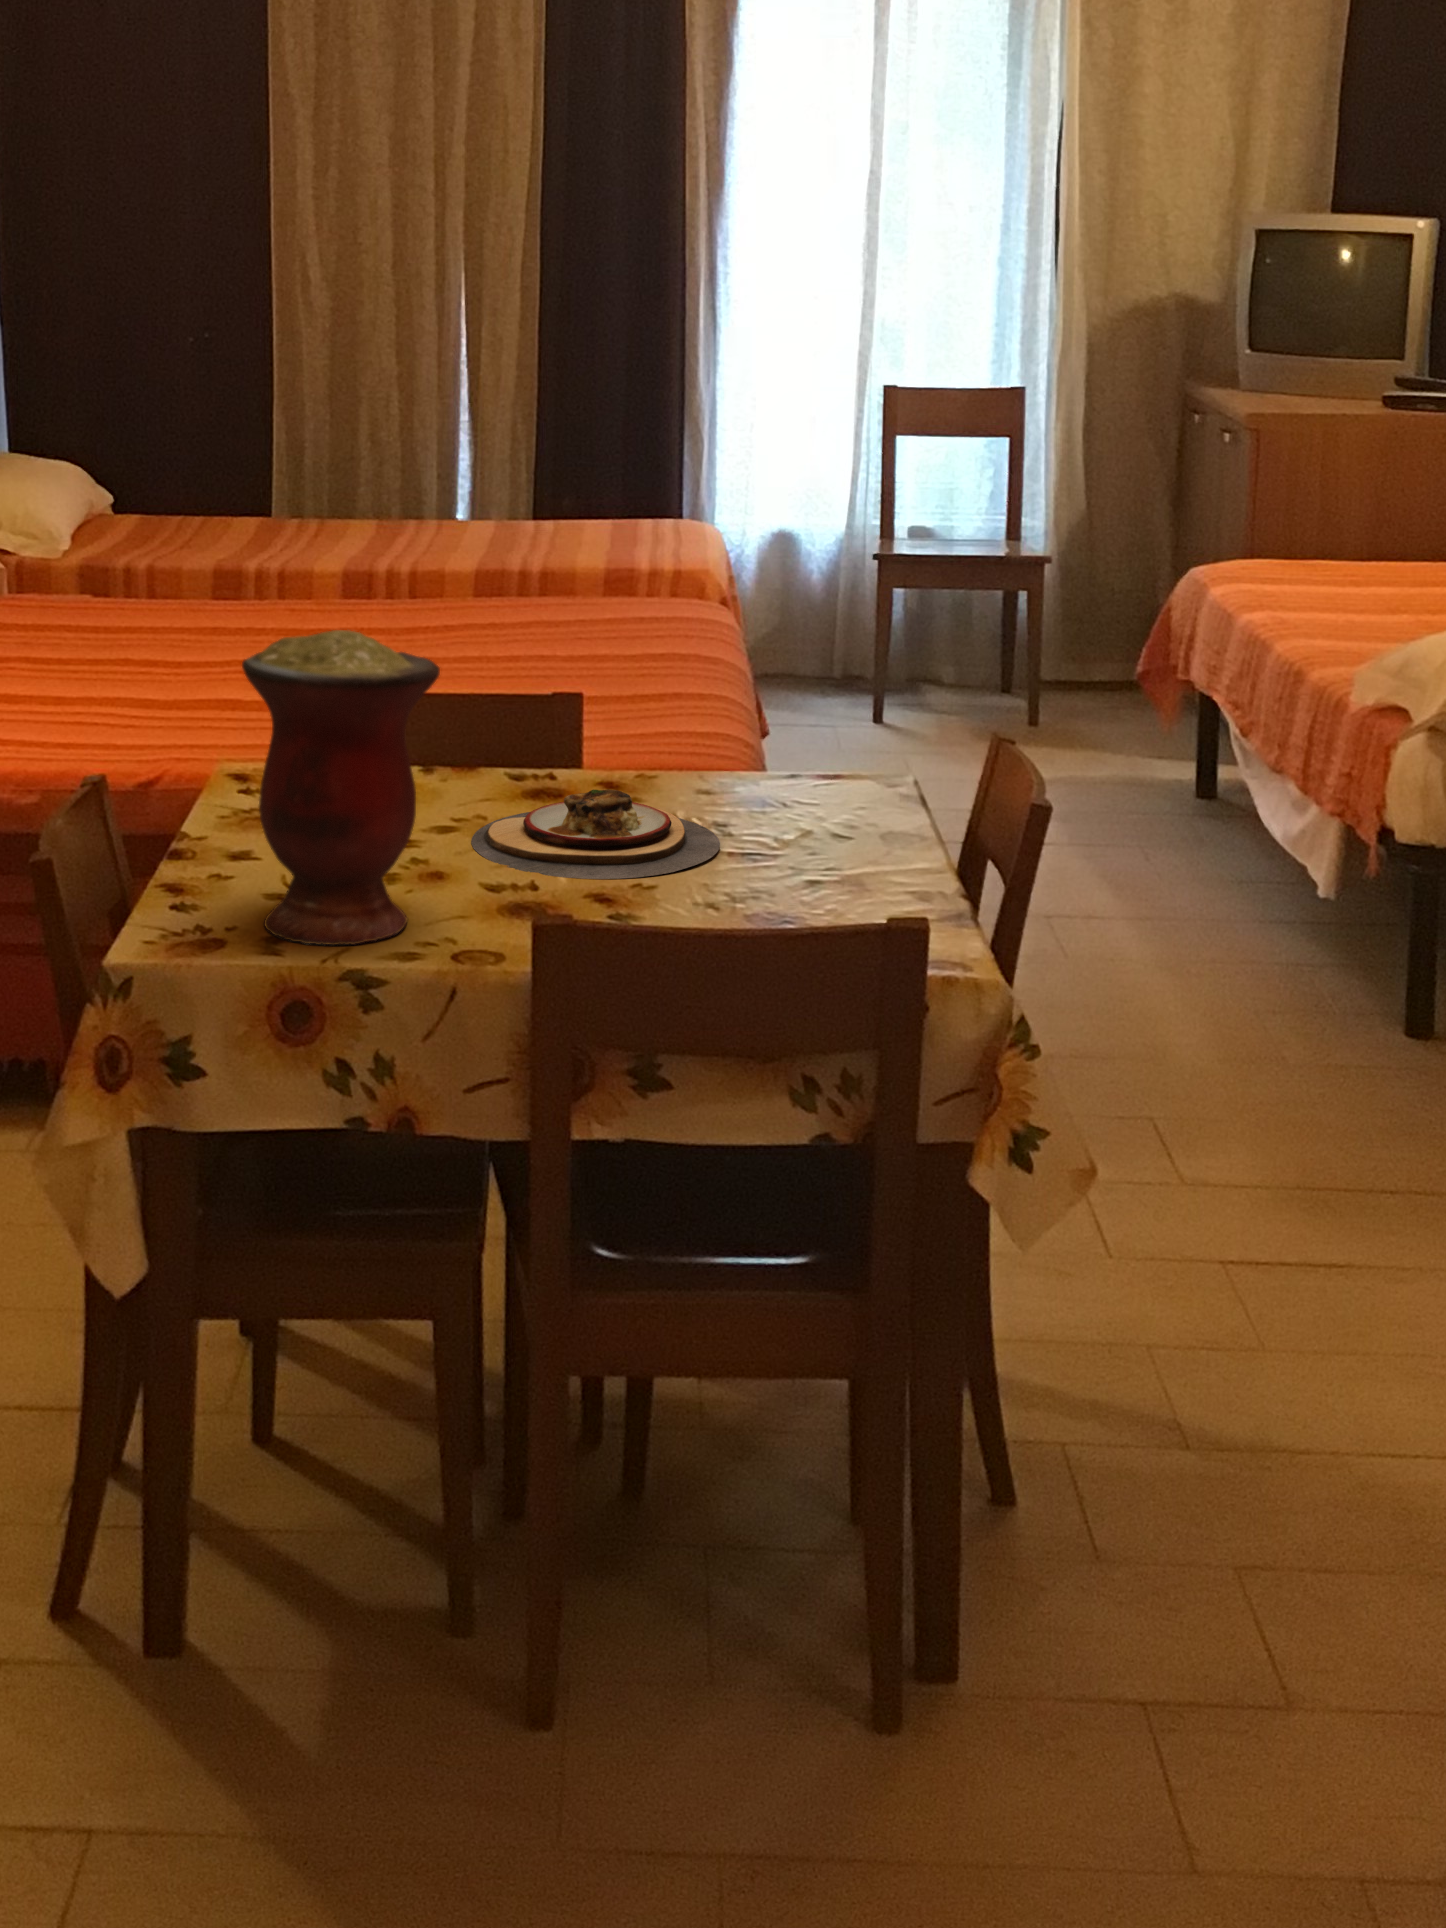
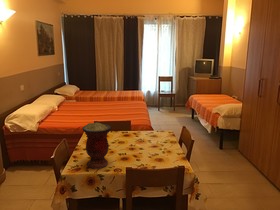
plate: present [471,790,720,879] -> none [117,138,150,152]

